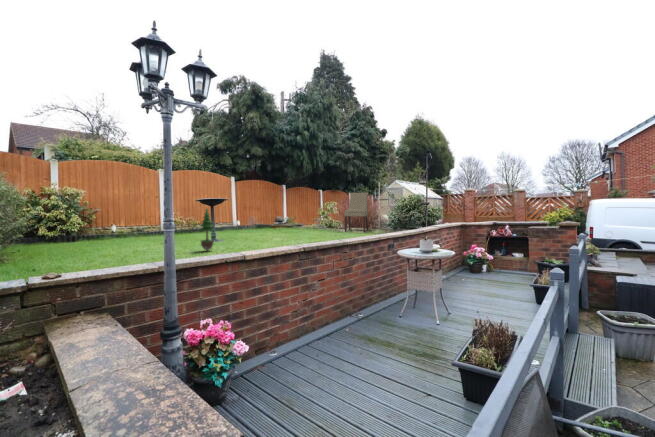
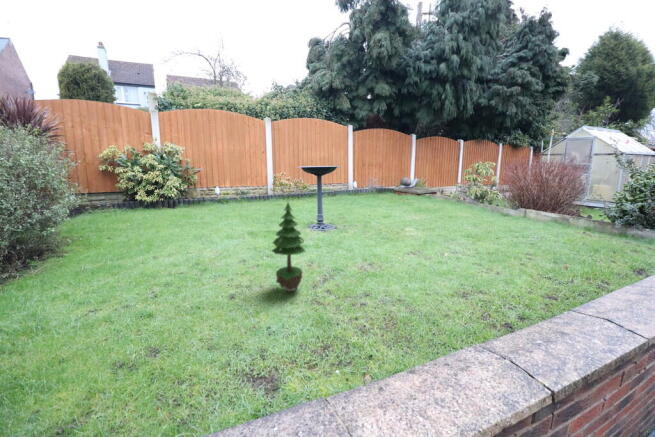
chair: present [344,193,368,232] -> none [527,151,581,225]

